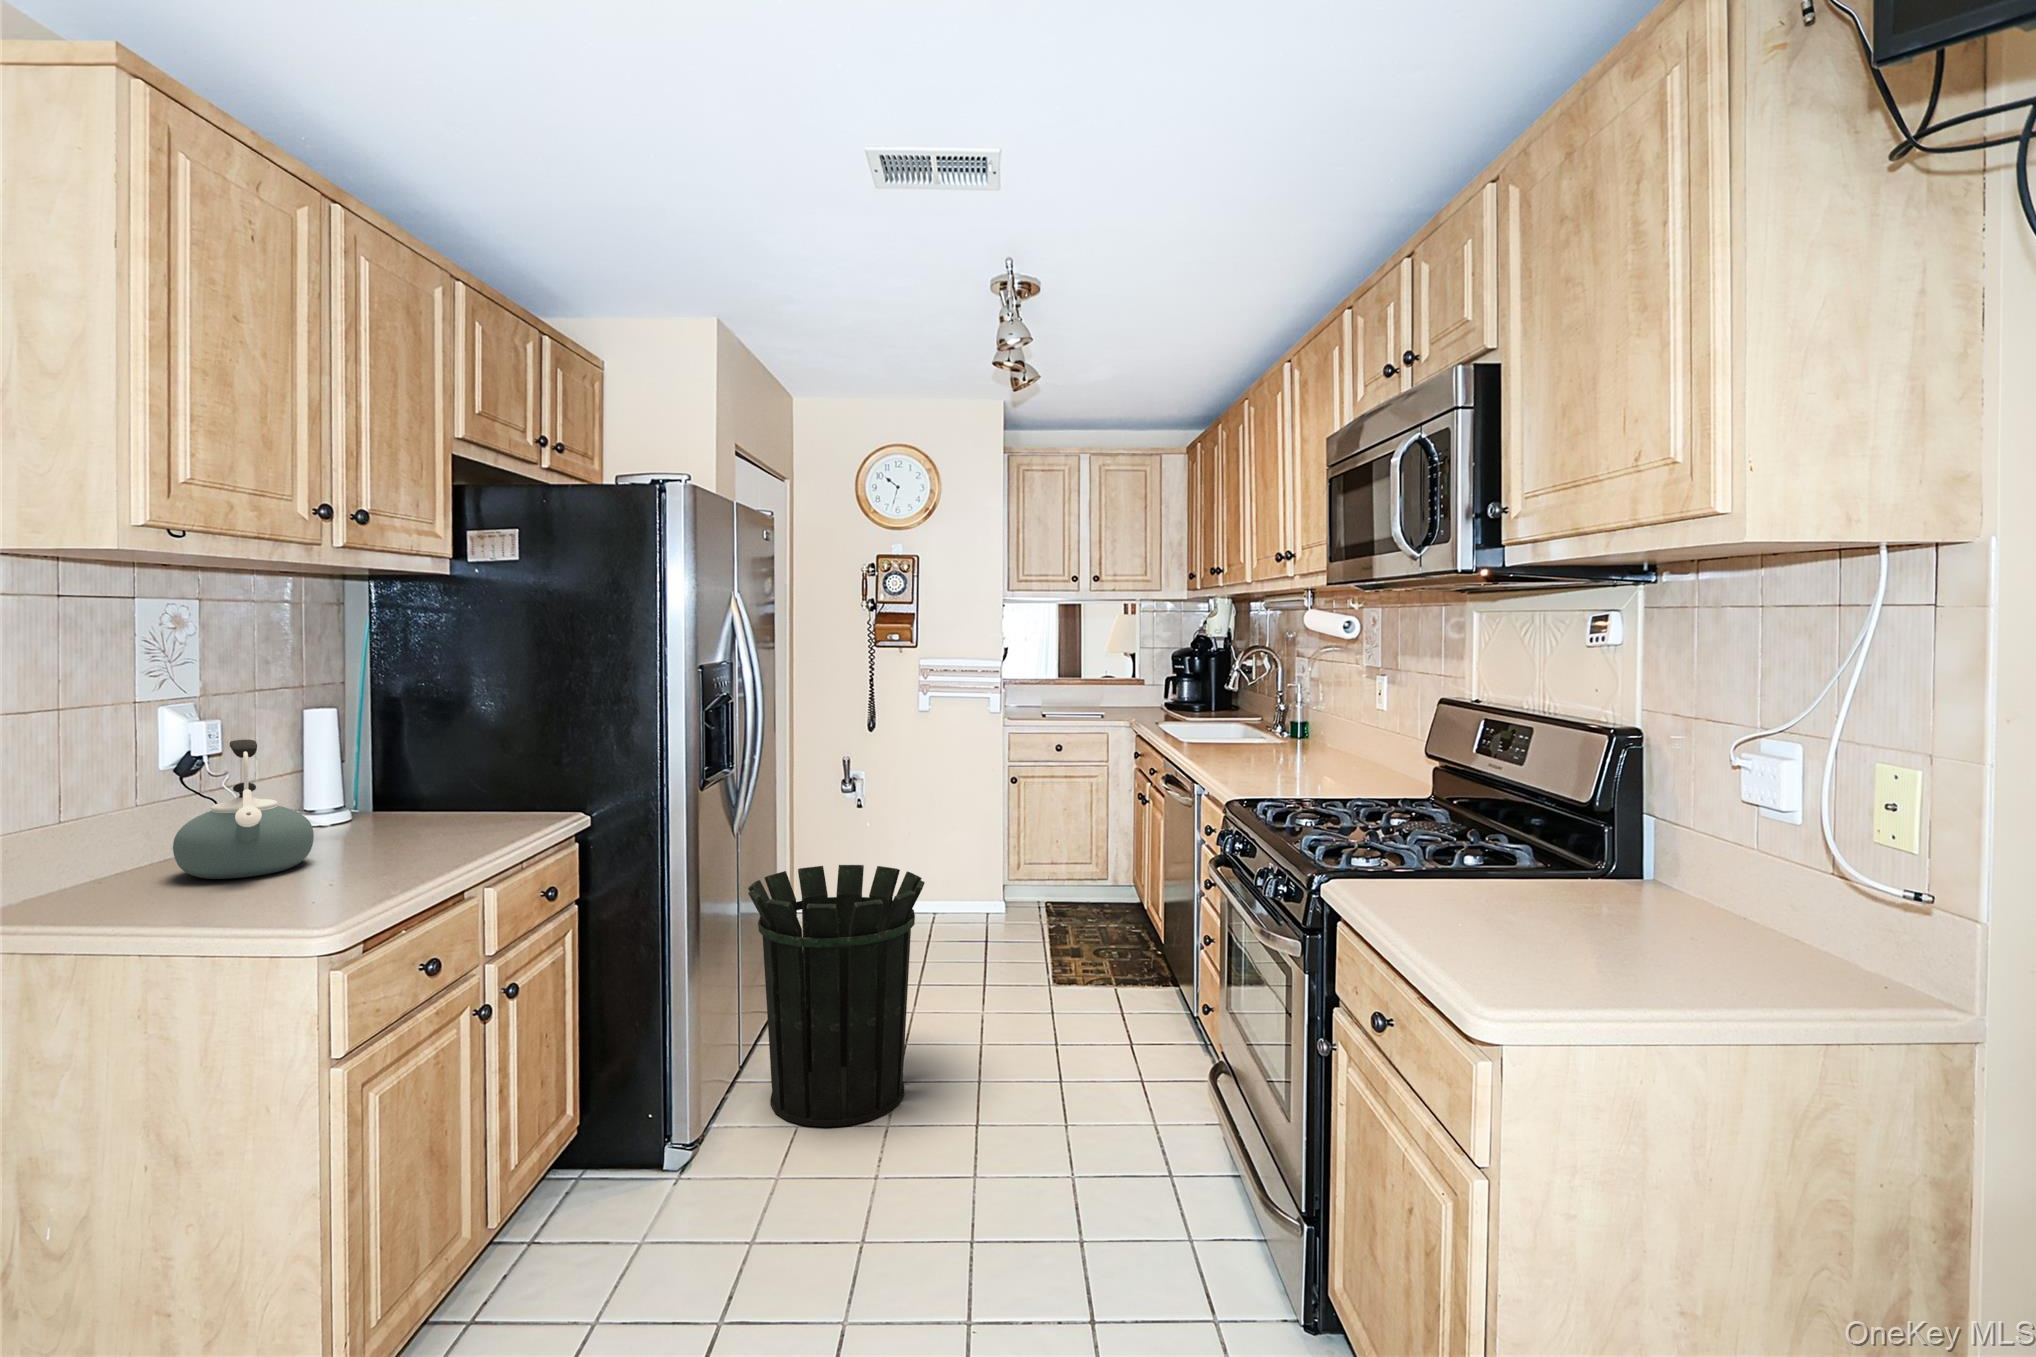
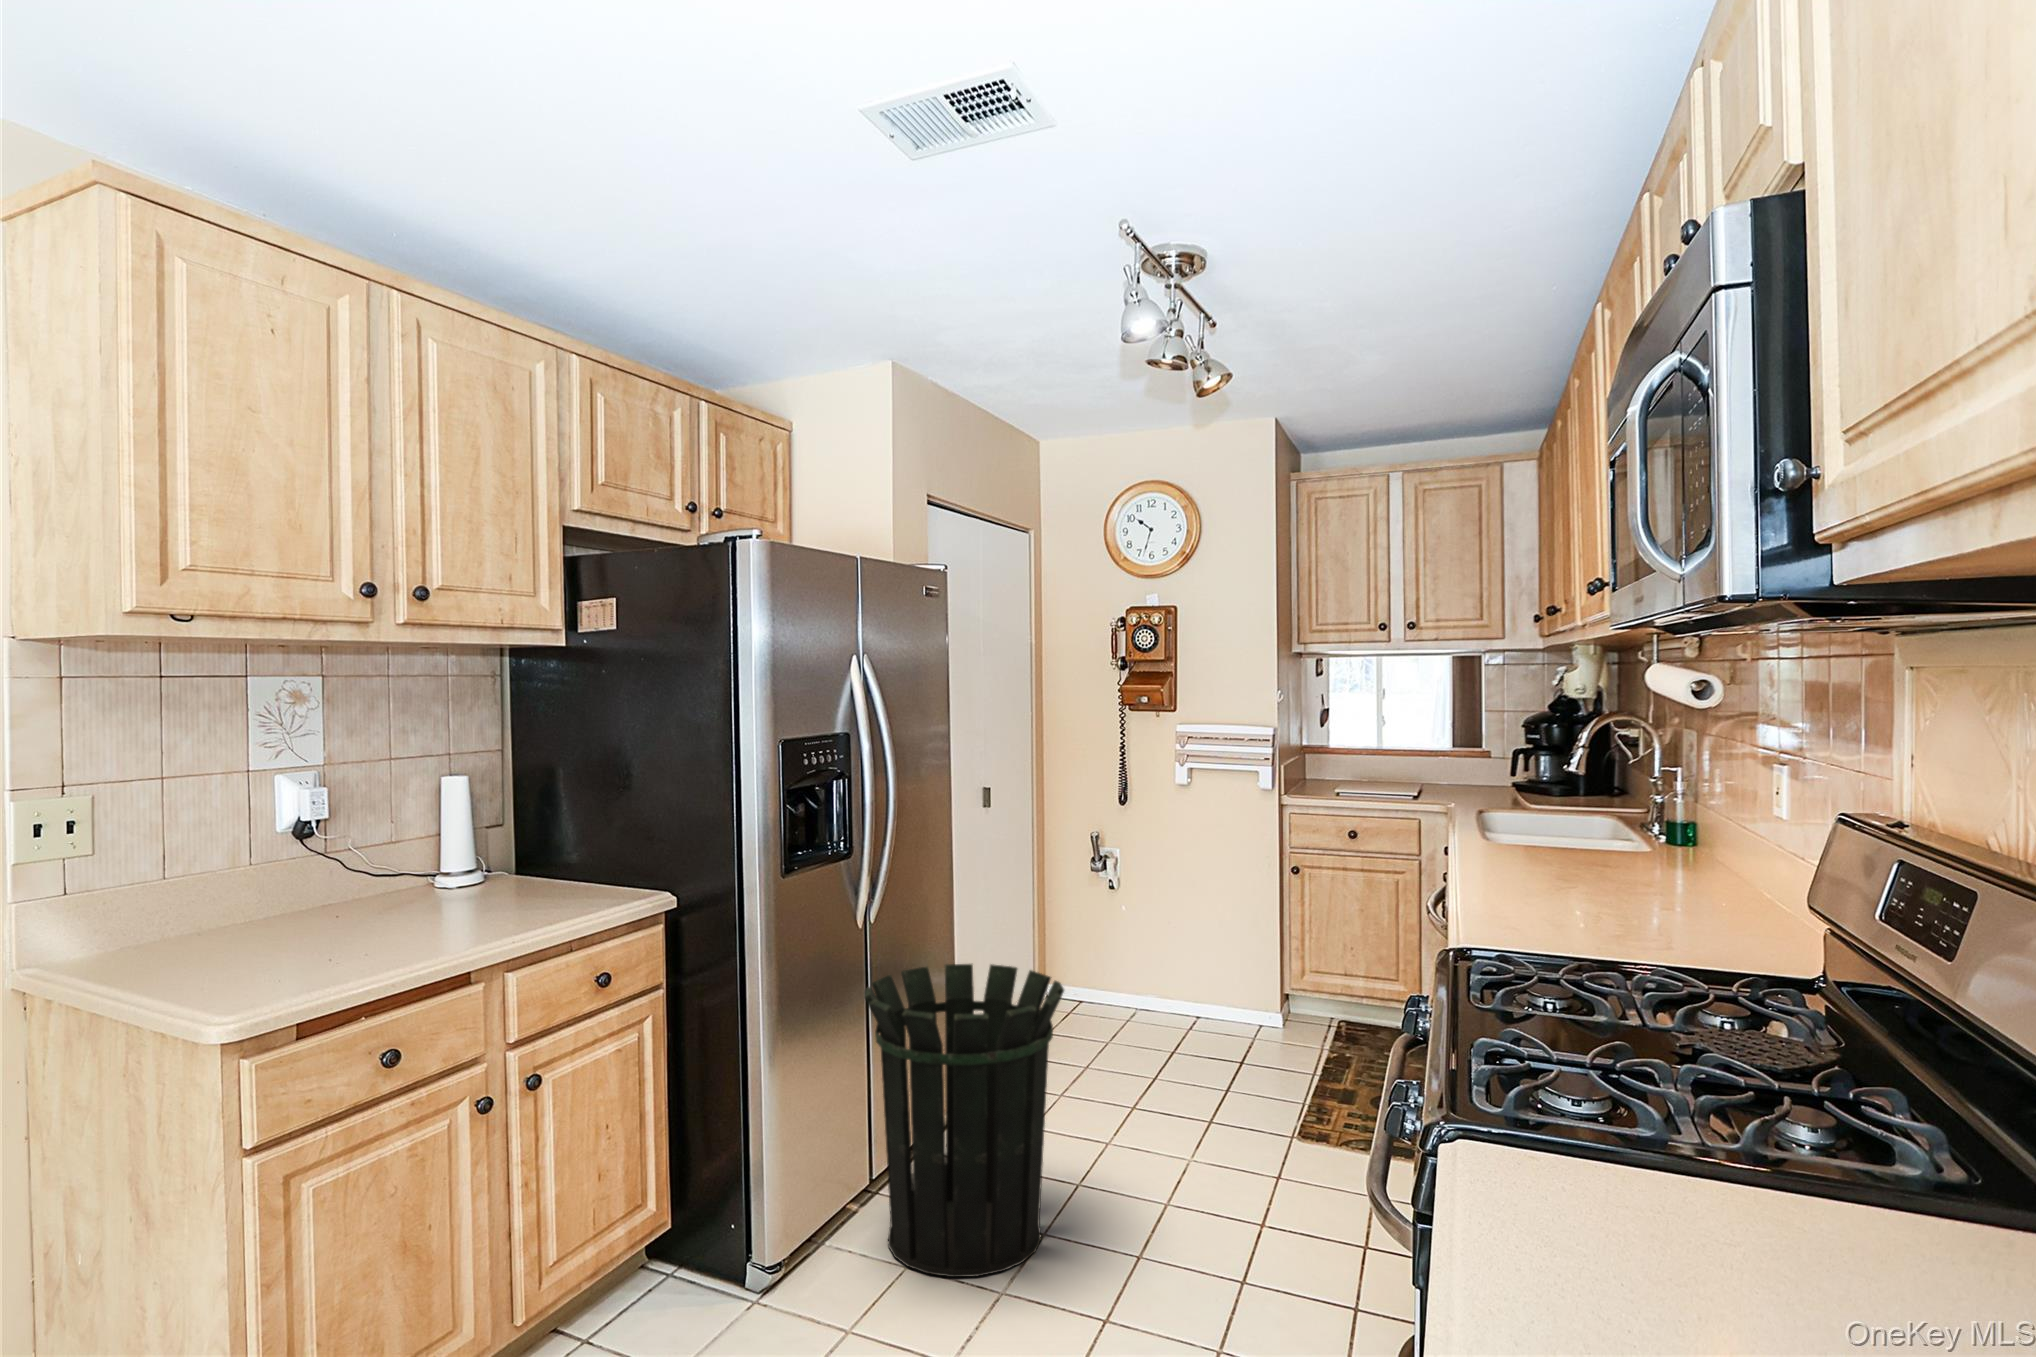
kettle: present [173,740,314,879] -> none [270,806,393,937]

